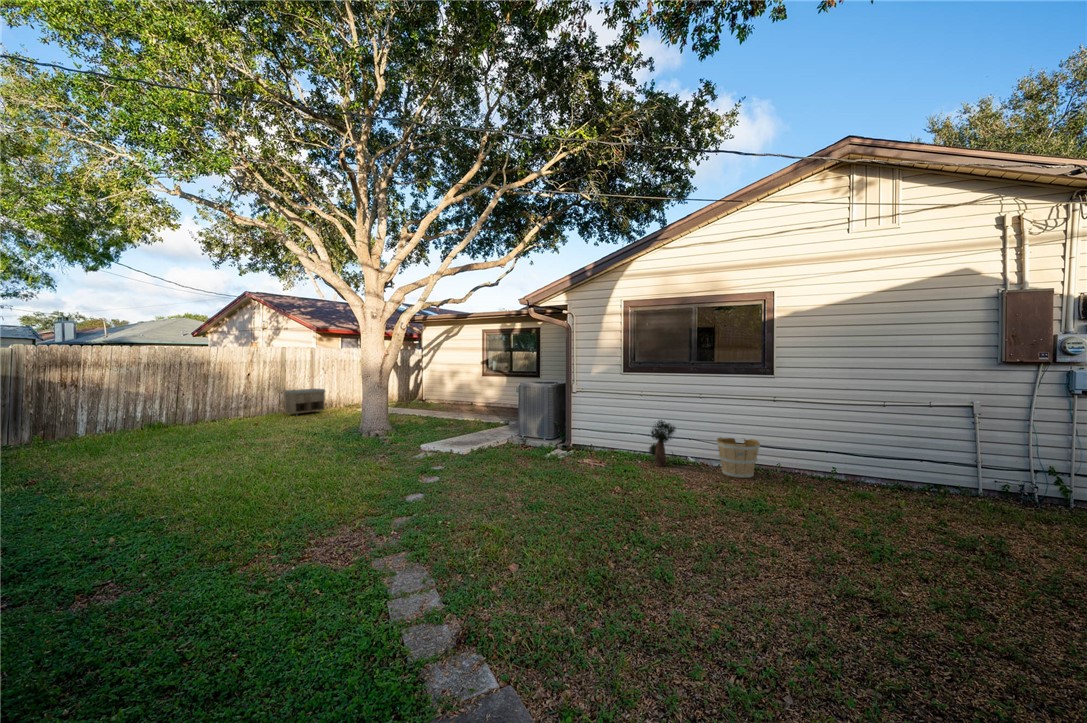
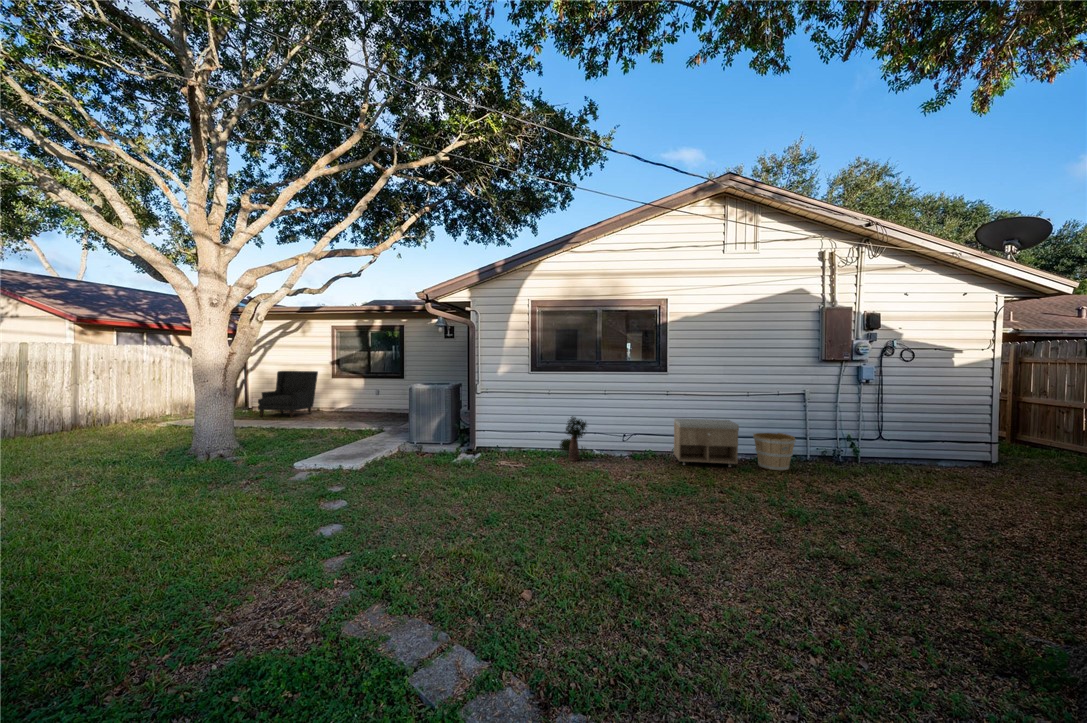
chair: none [424,369,469,409] -> present [258,371,318,417]
storage bench: present [285,389,325,415] -> present [674,418,739,467]
wooden bucket: present [716,438,760,478] -> present [753,433,796,471]

